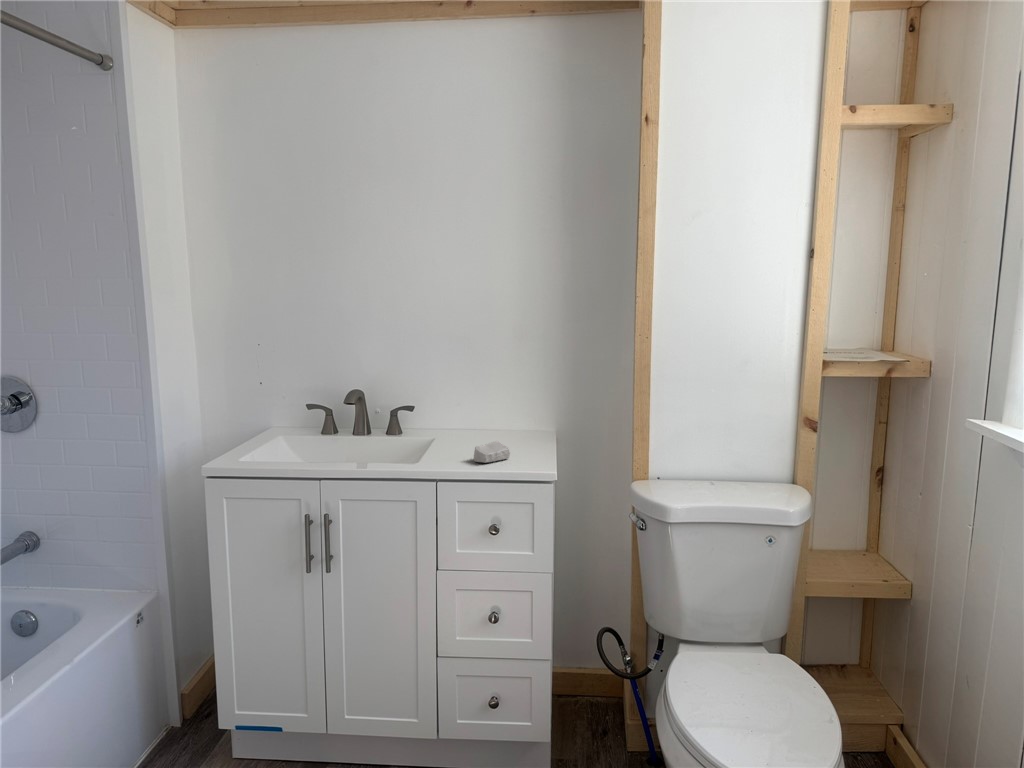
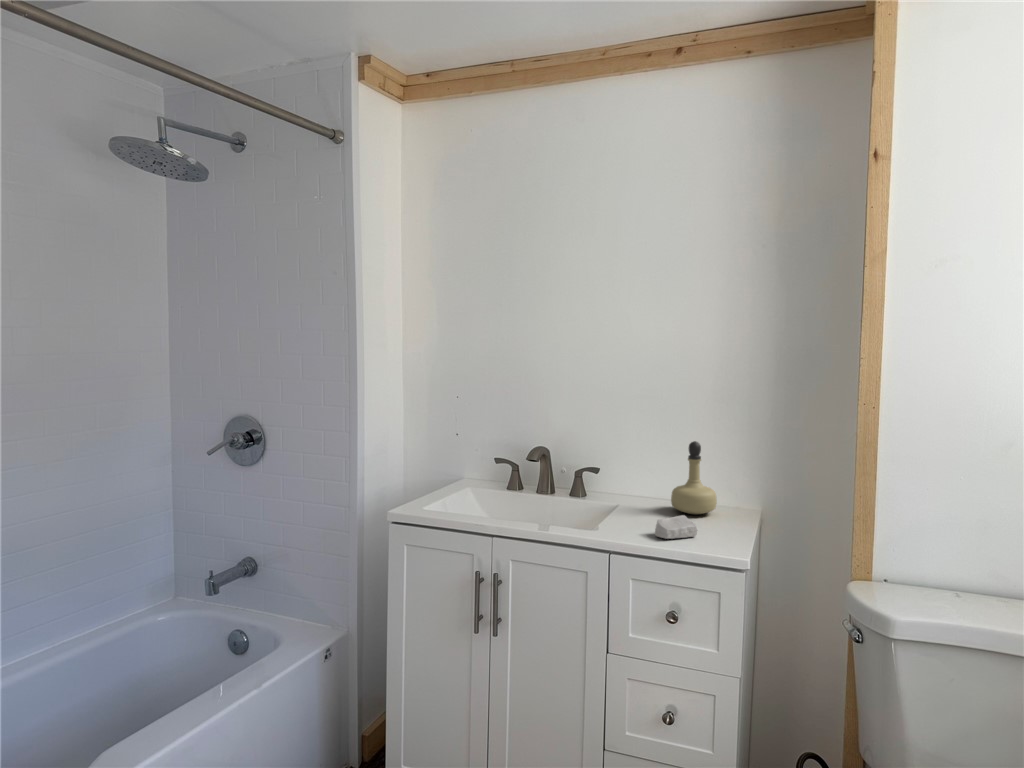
perfume bottle: none [481,375,520,440] -> present [671,441,717,514]

